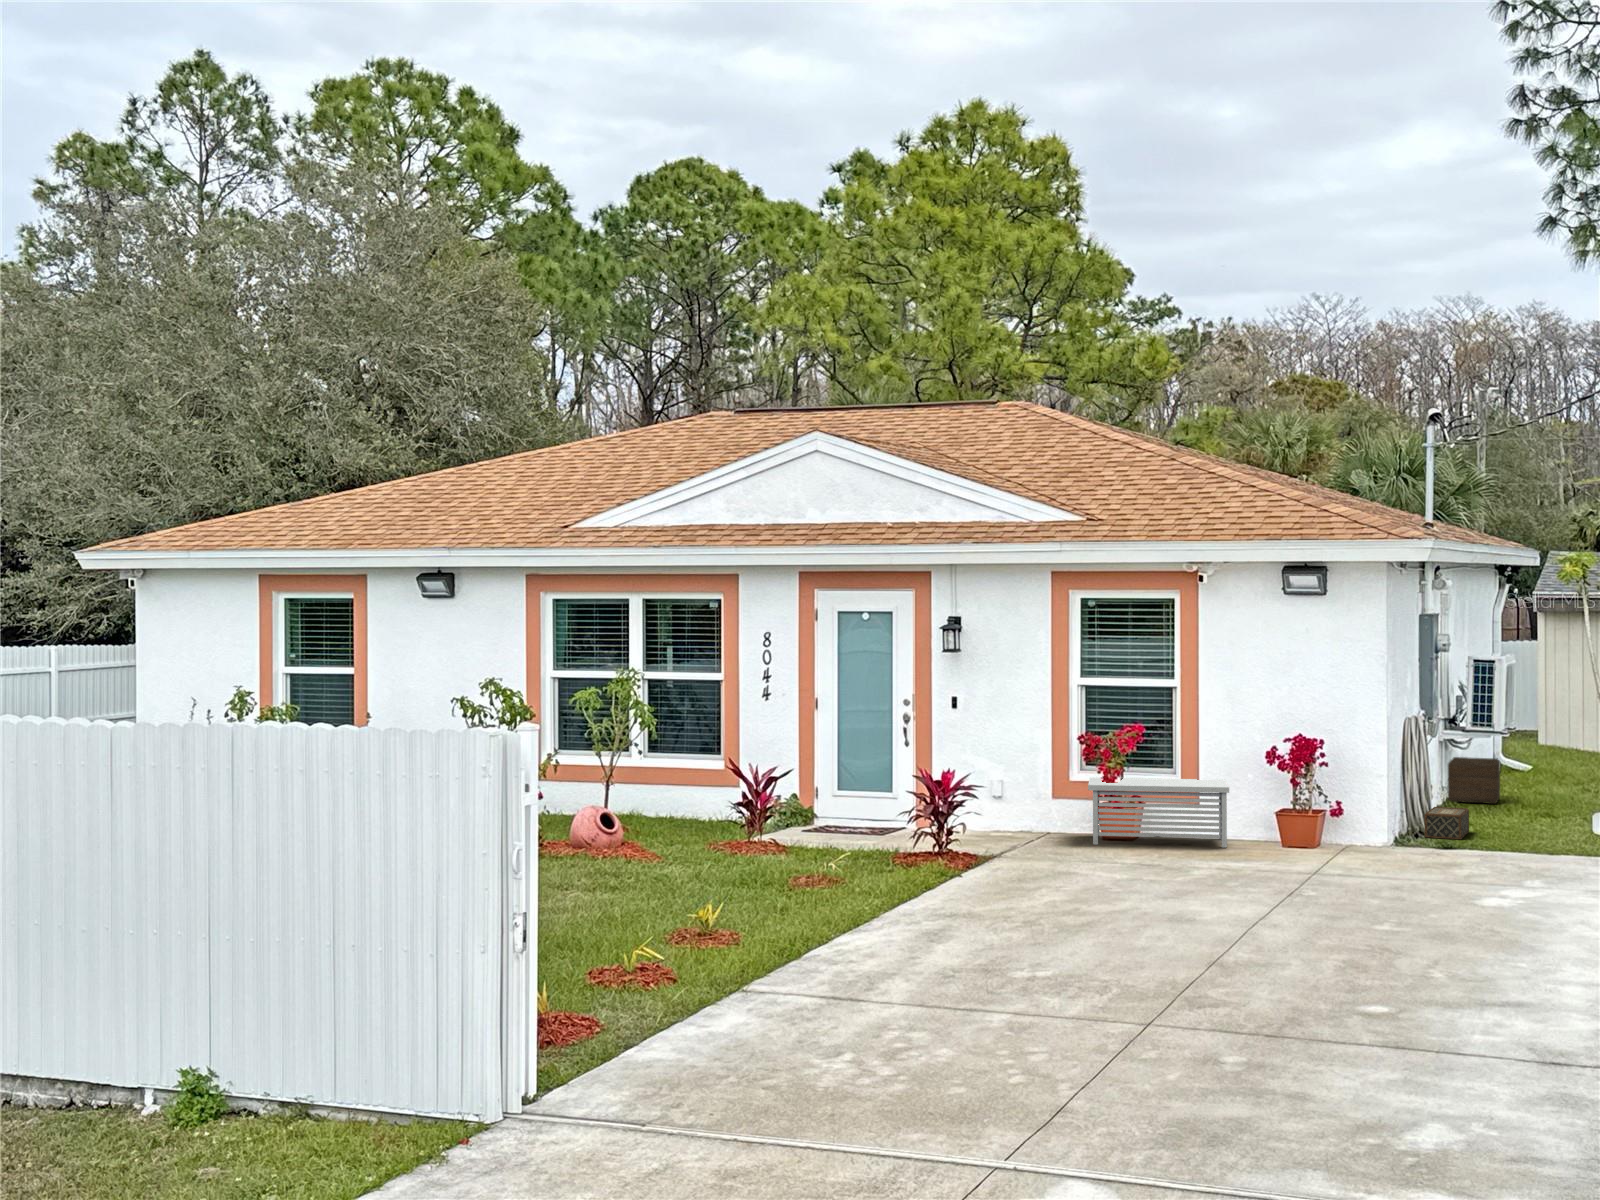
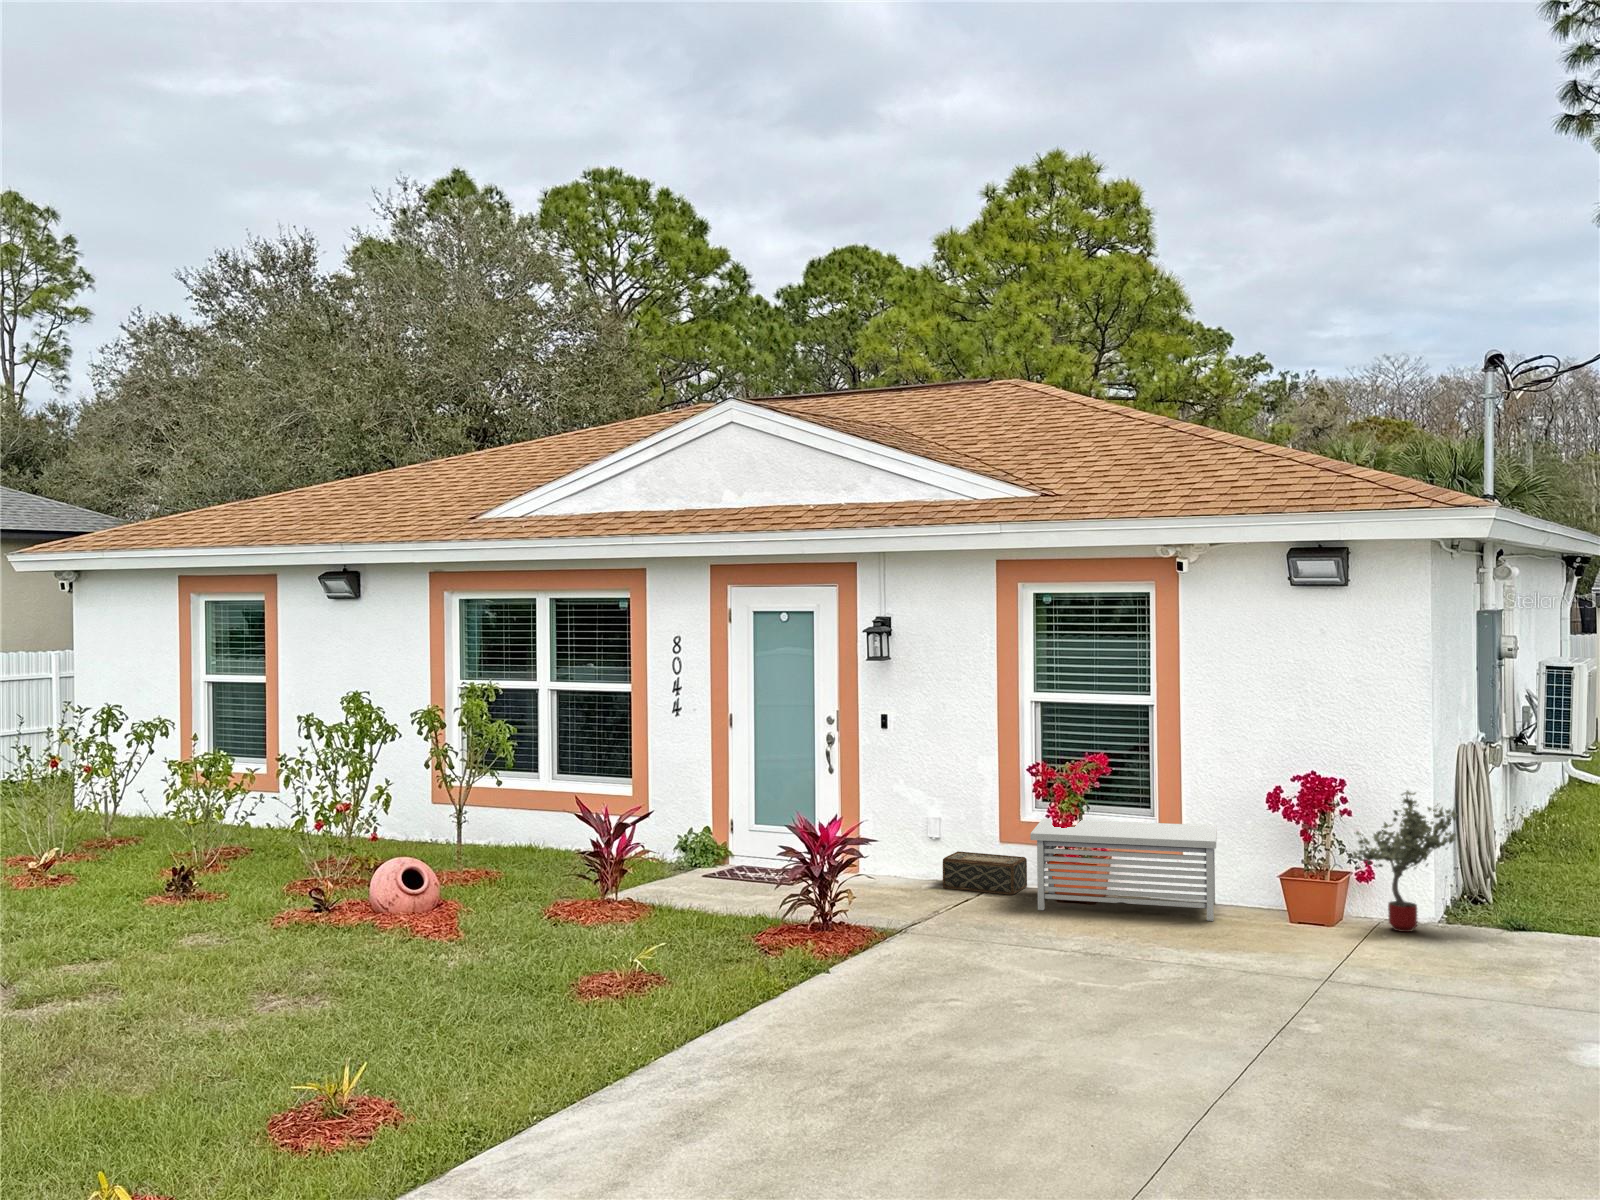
potted tree: none [1324,747,1402,850] -> present [1348,790,1457,932]
wooden crate: present [1448,757,1501,804] -> none [1515,783,1582,843]
woven basket: present [1424,807,1469,839] -> present [943,851,1027,895]

